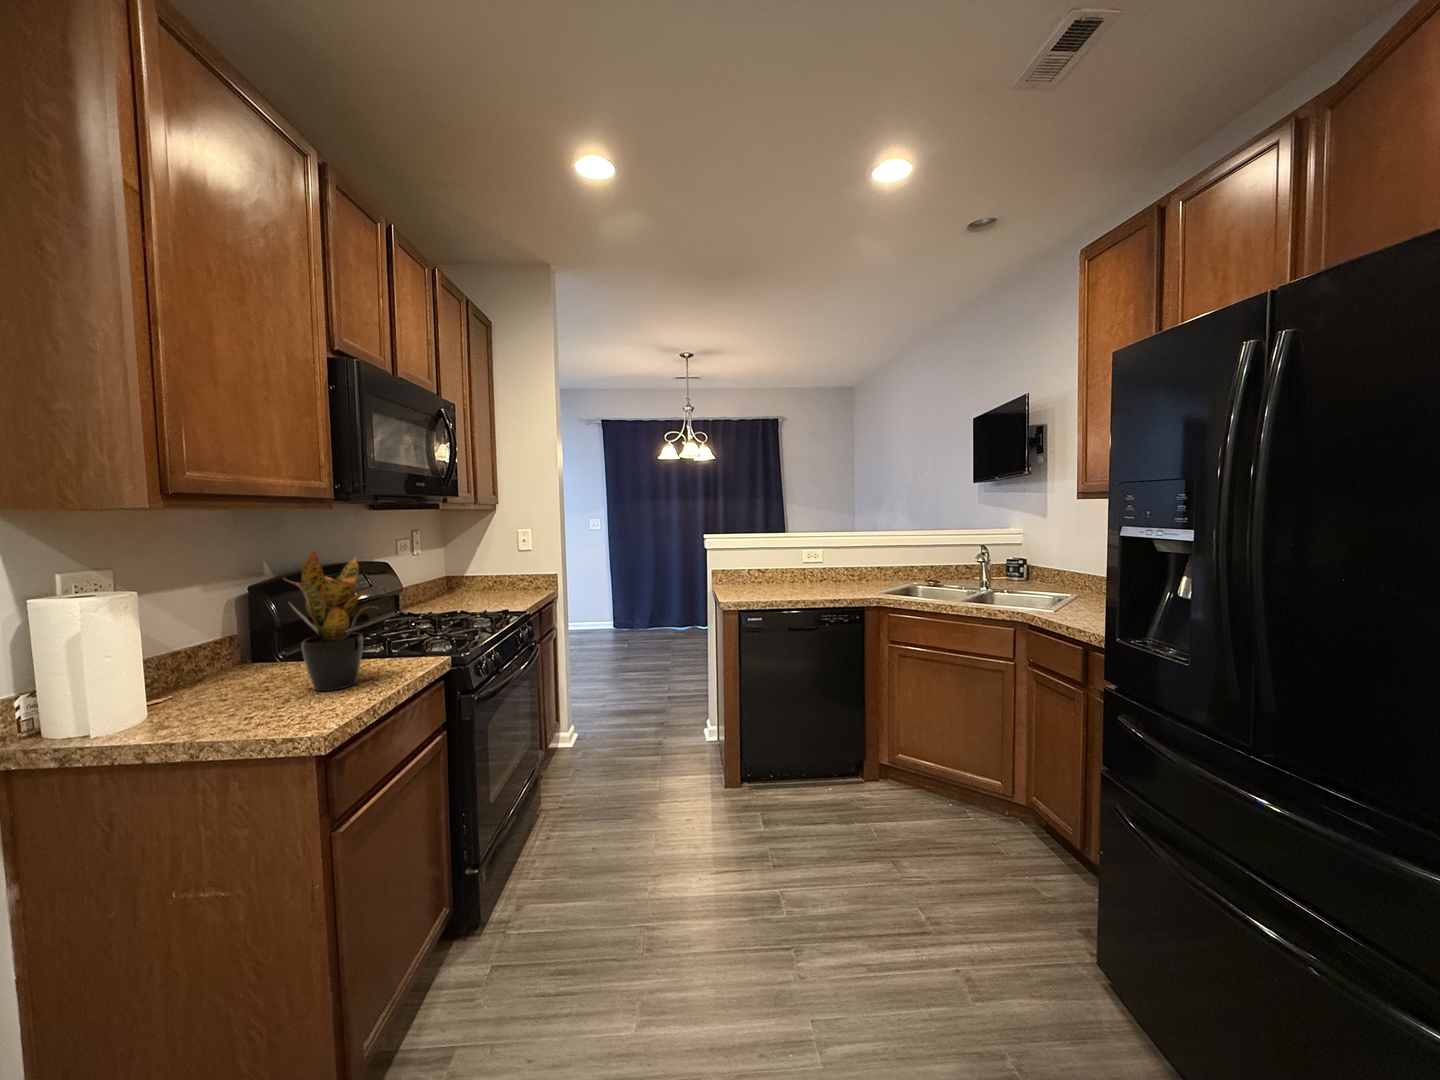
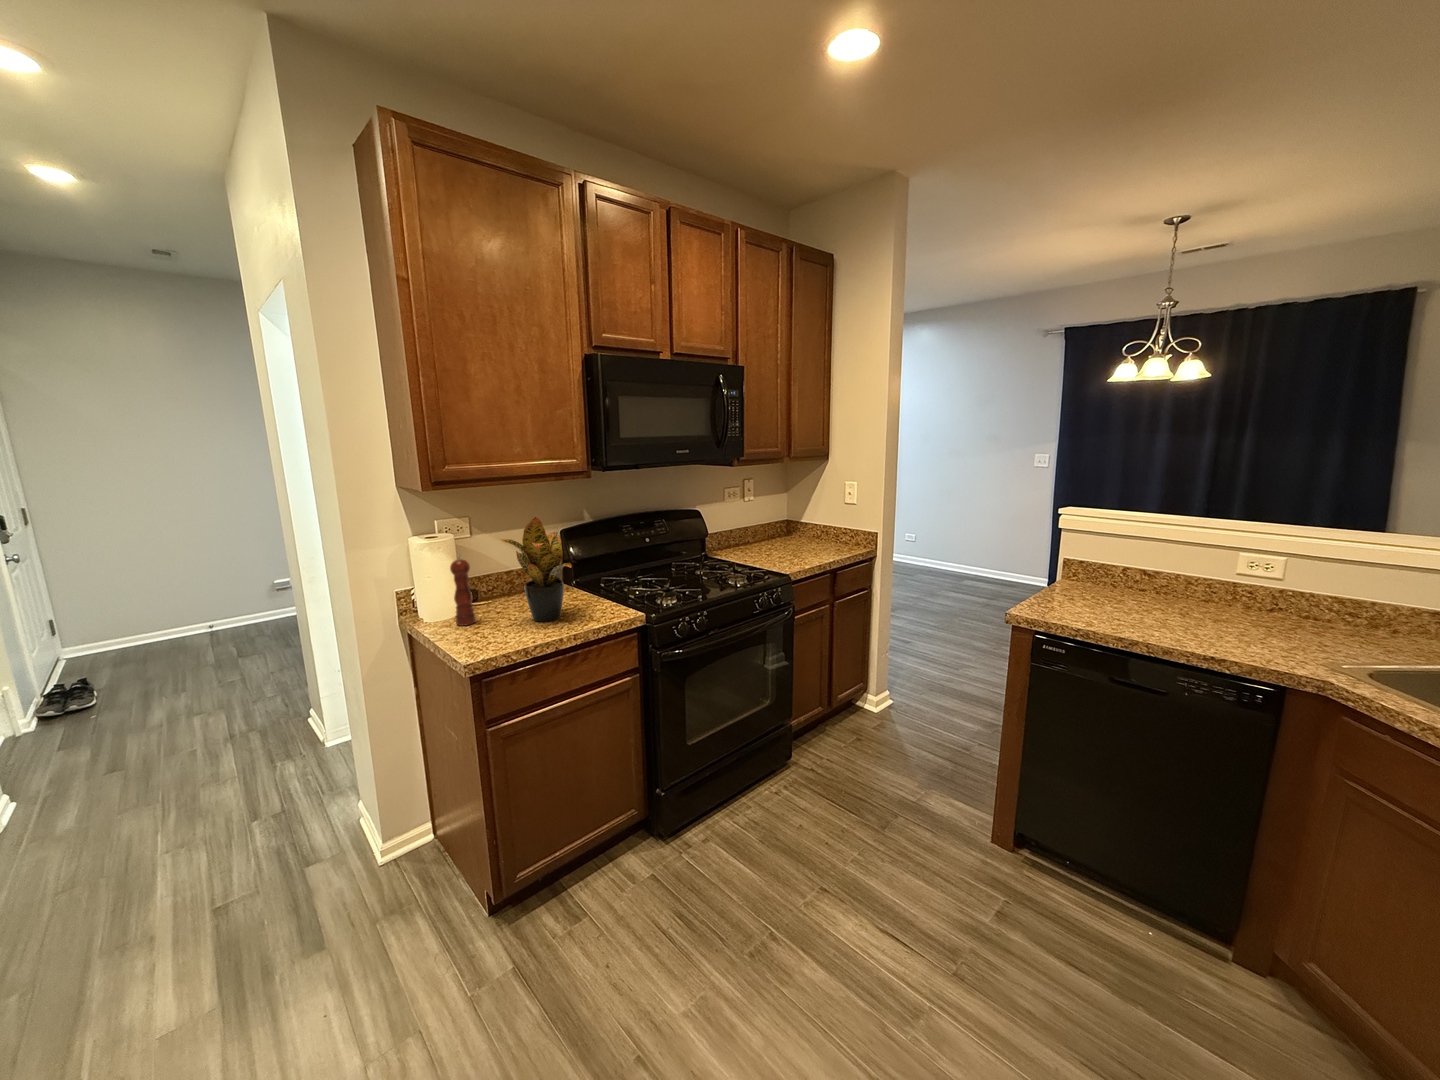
pepper mill: none [173,613,218,726] -> present [450,555,476,626]

